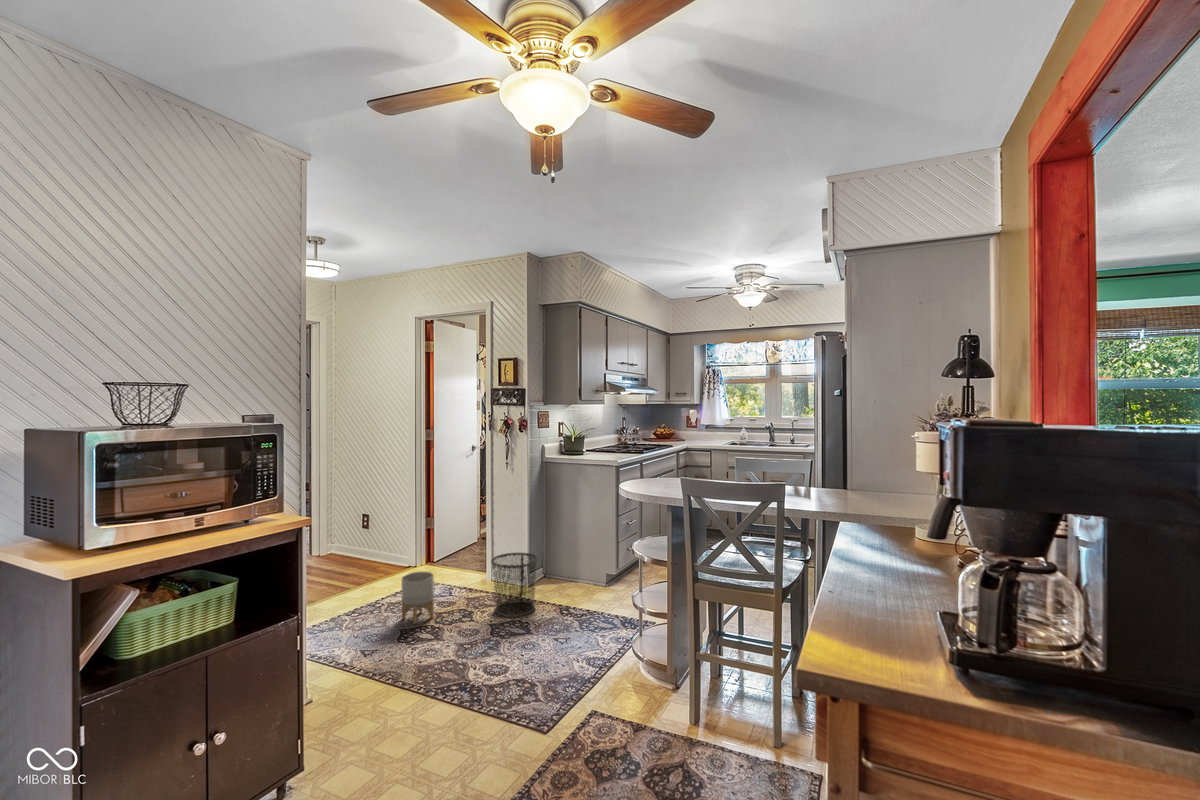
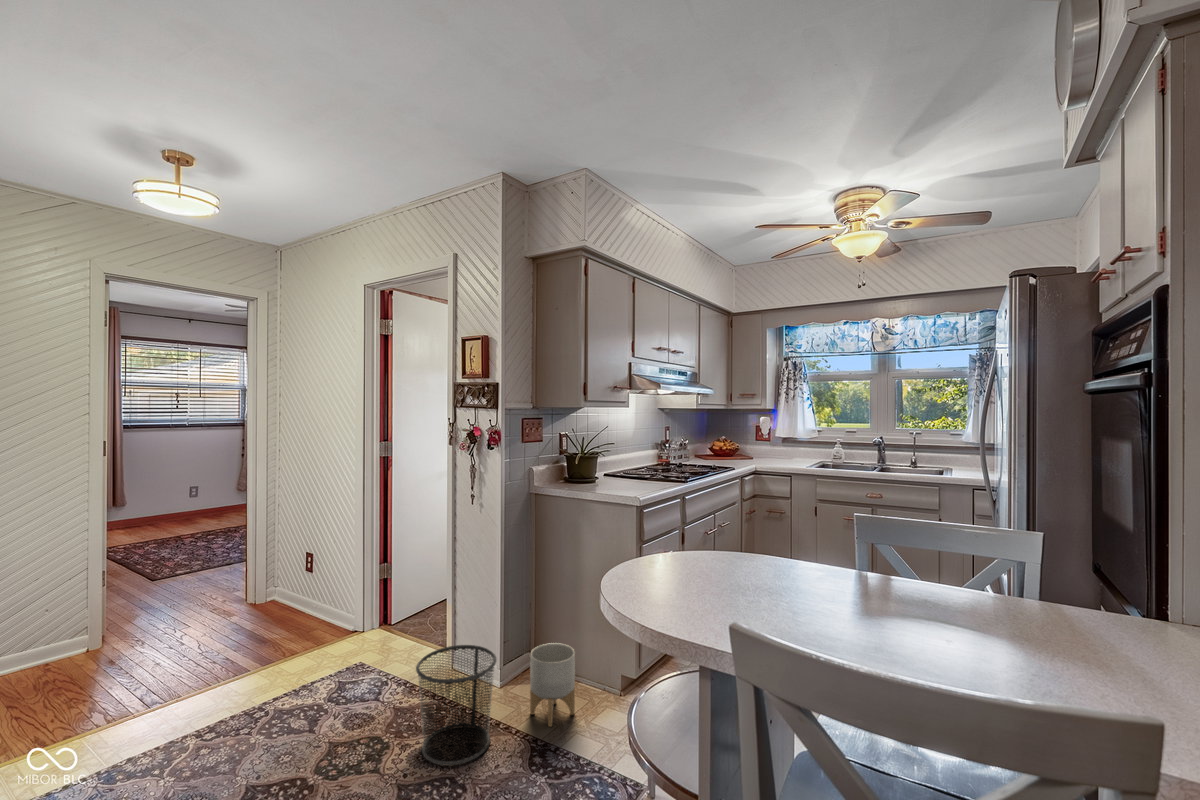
planter: present [401,572,434,624] -> present [530,643,575,727]

